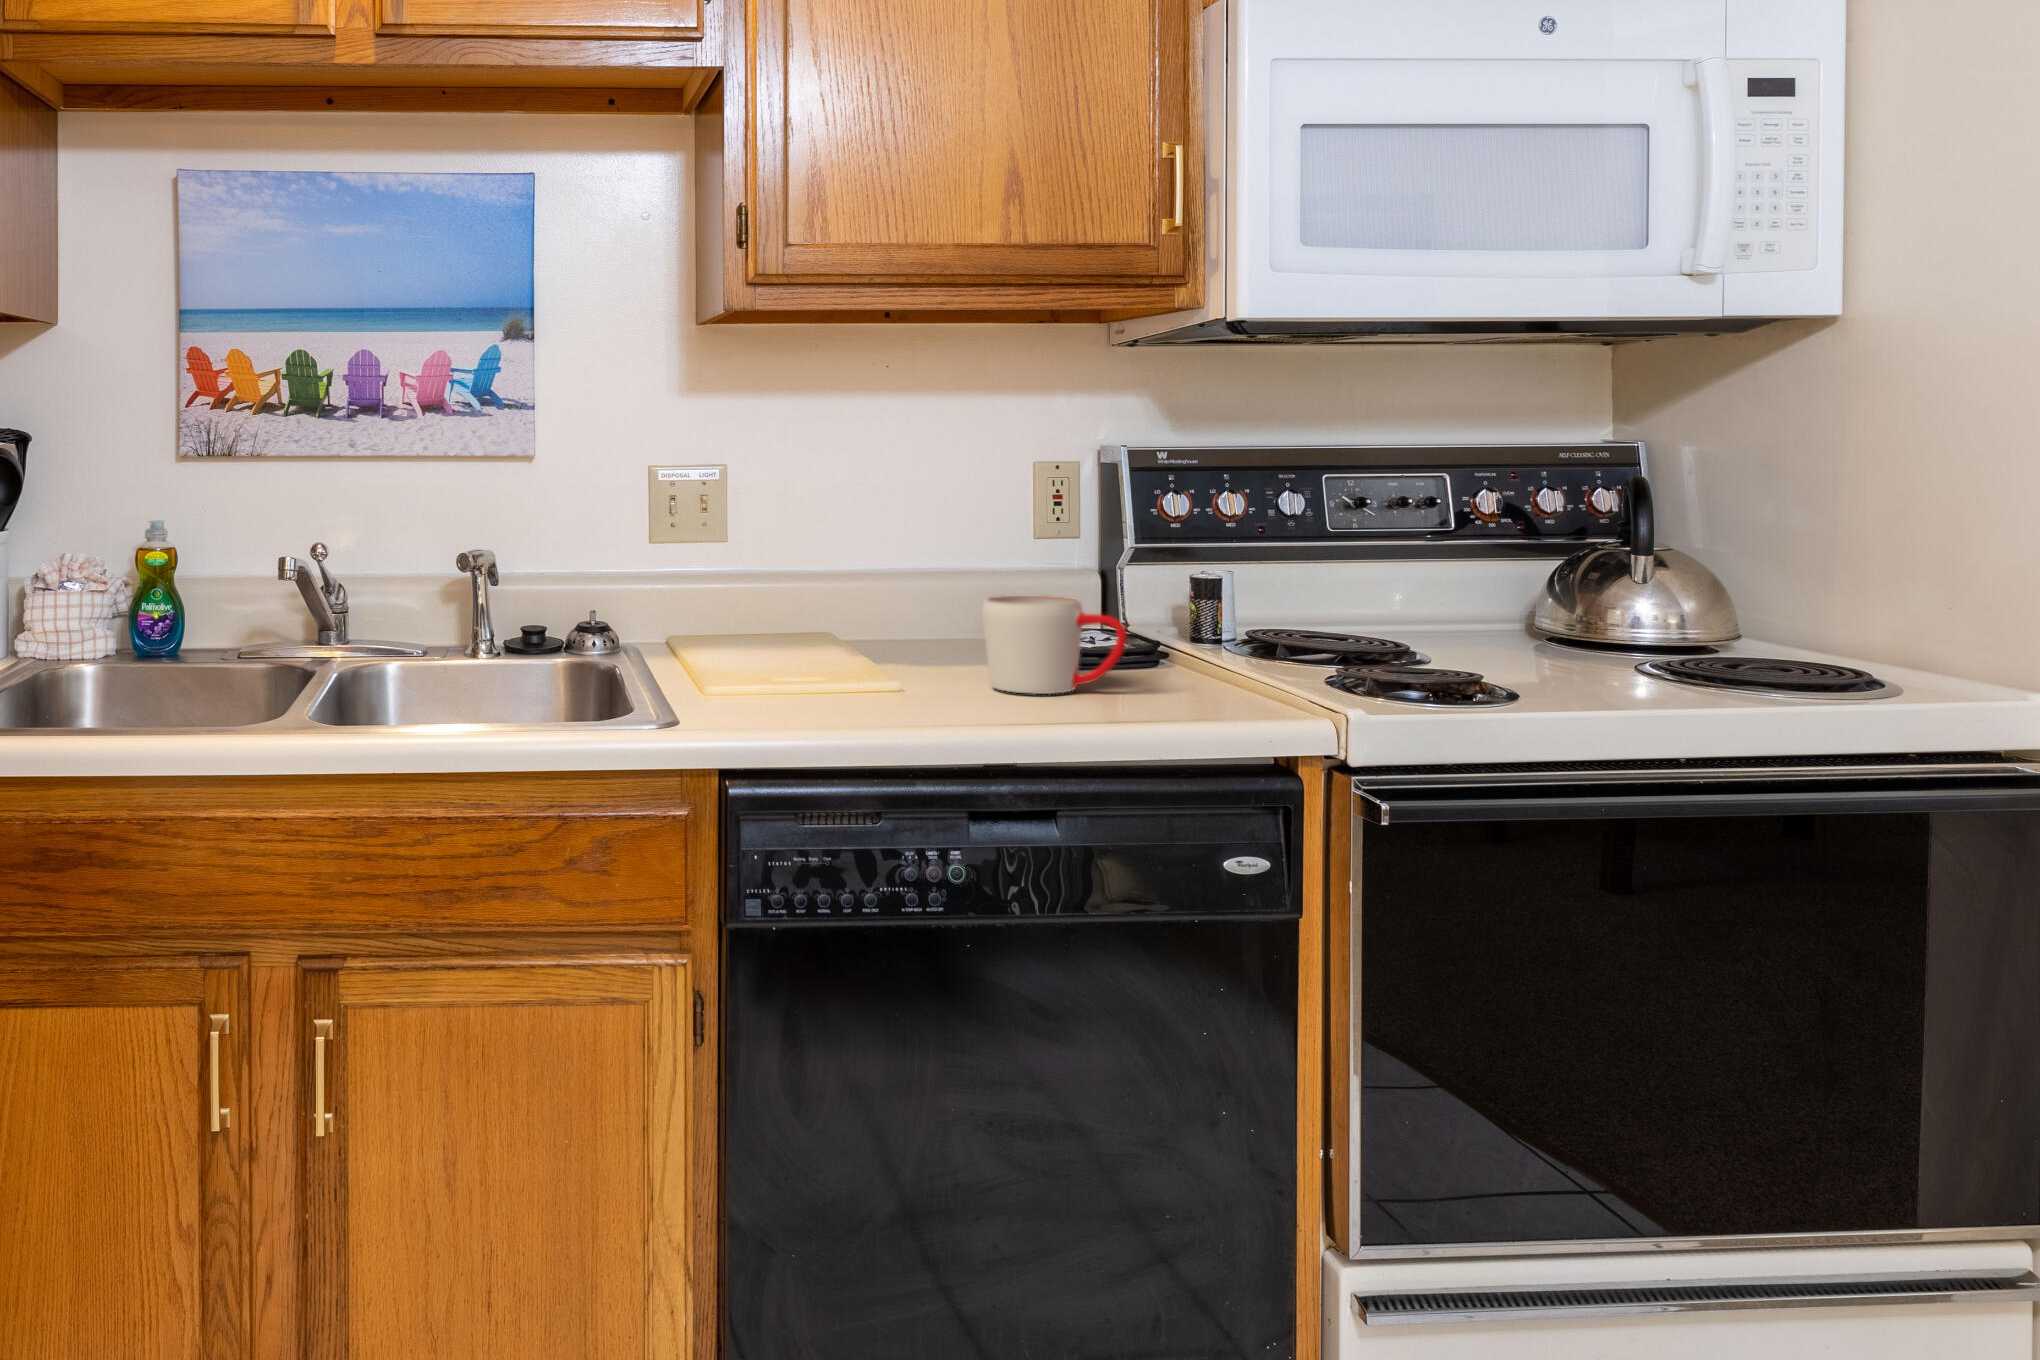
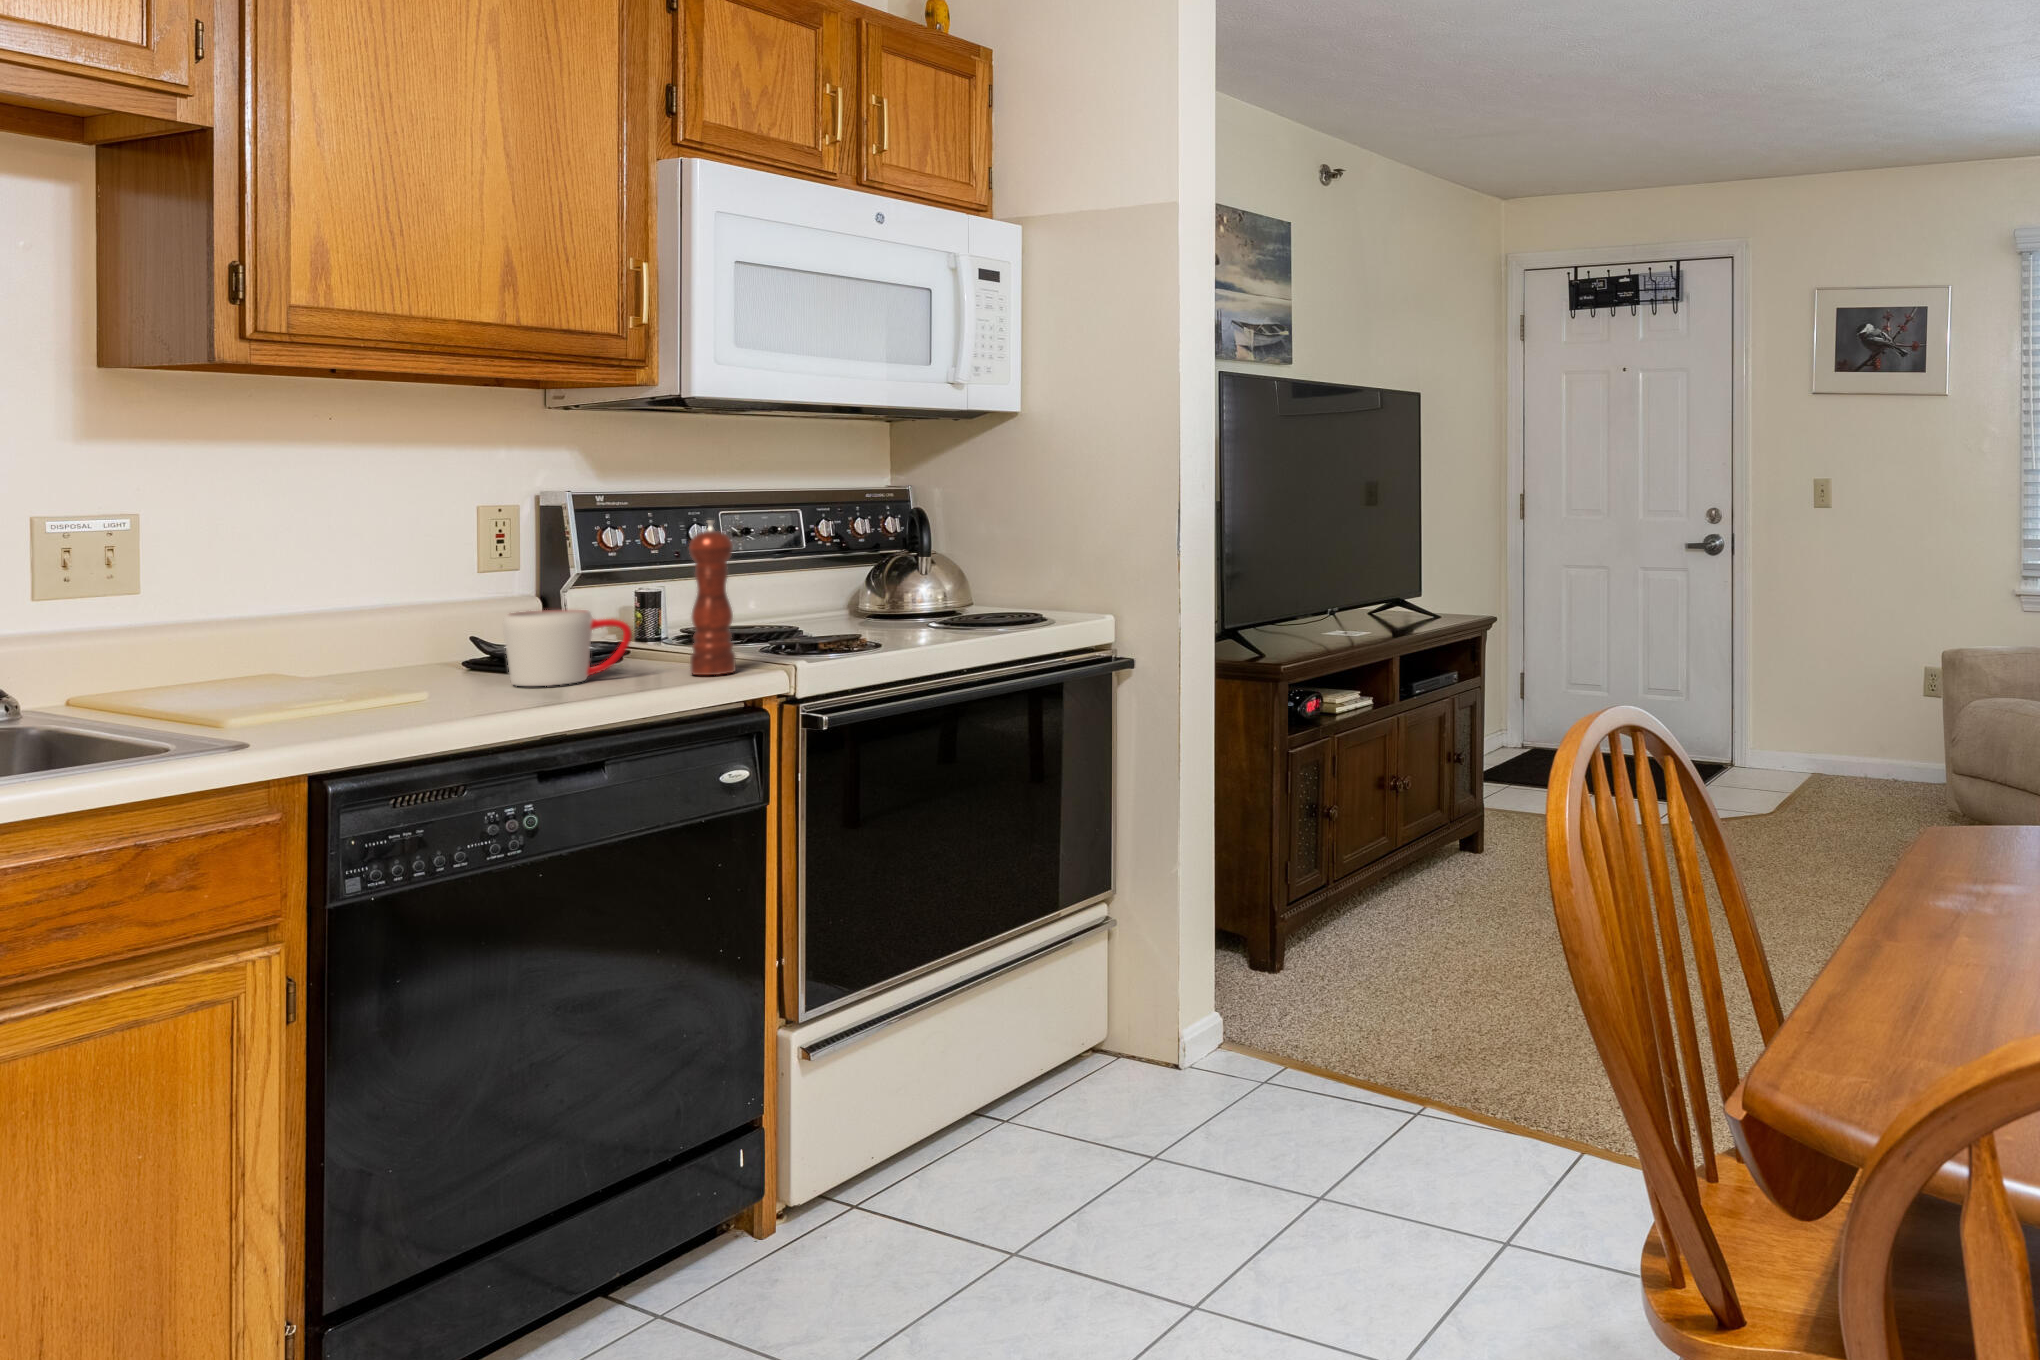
pepper mill: none [1201,486,1265,707] -> present [689,520,736,675]

